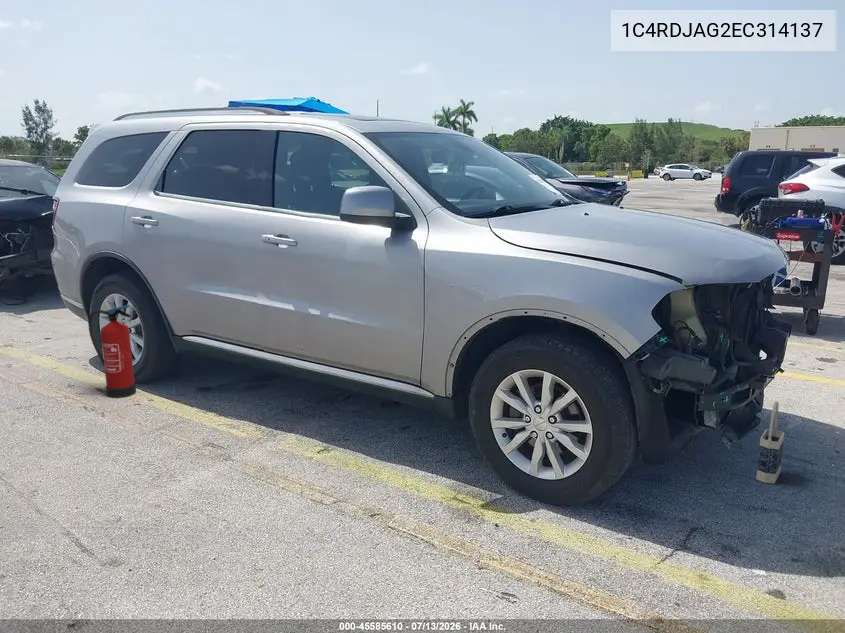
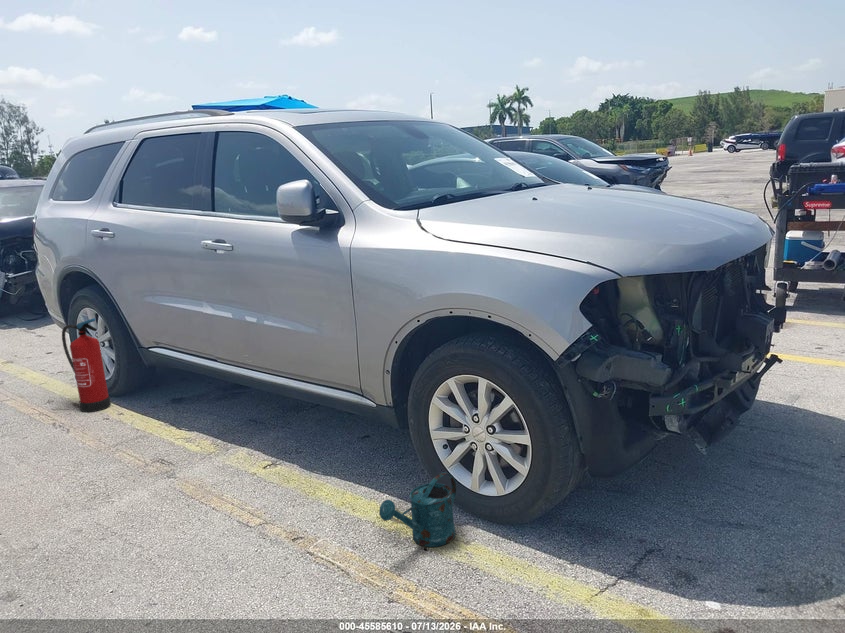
bag: present [756,402,785,483] -> none [737,400,769,494]
watering can: none [458,457,518,523] -> present [379,472,456,547]

